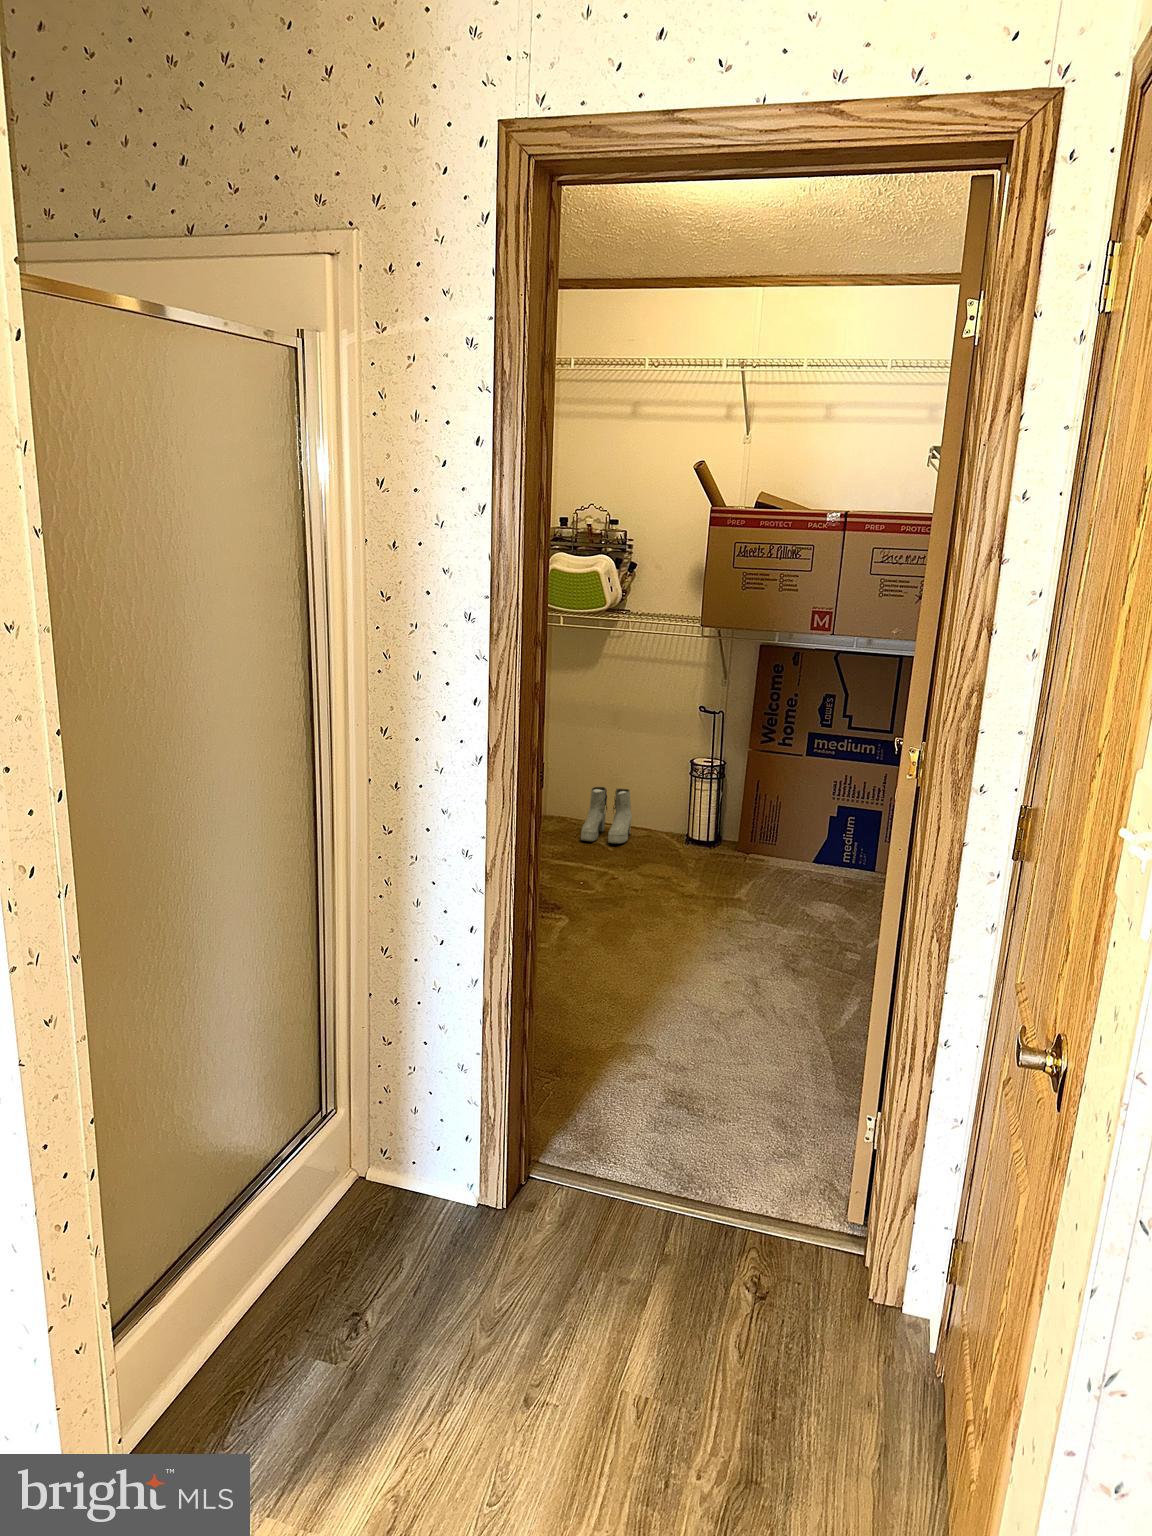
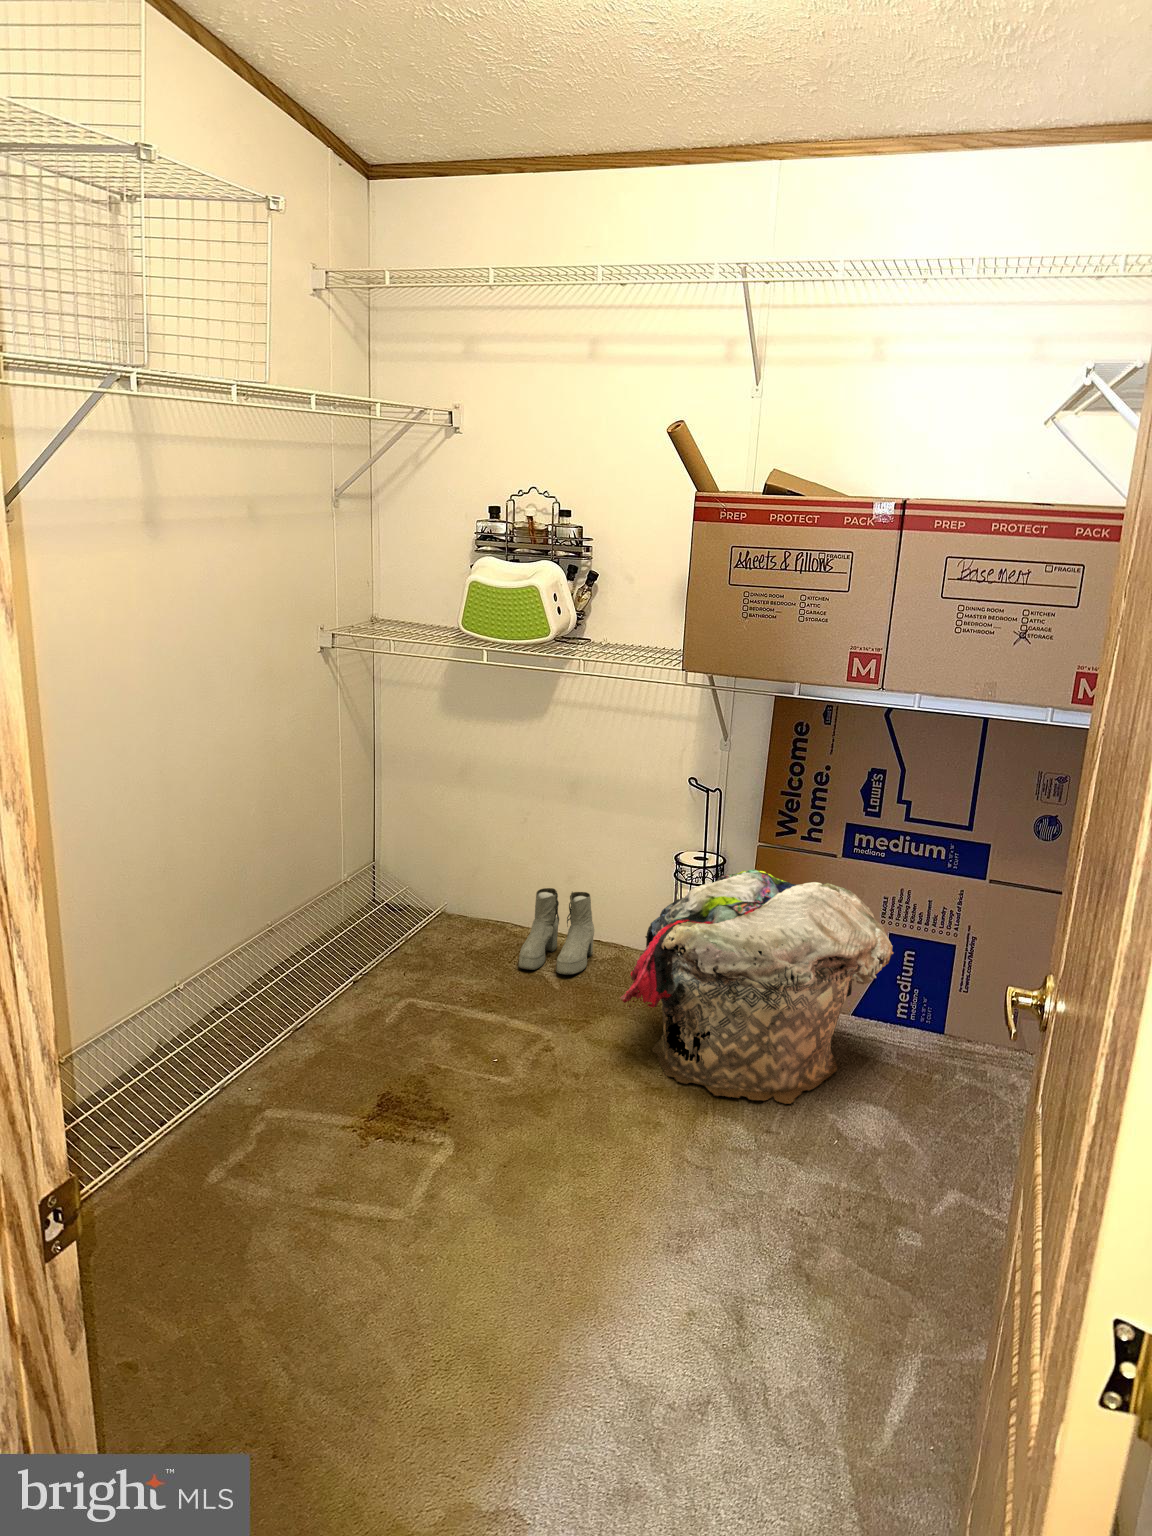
laundry basket: none [661,759,842,907] -> present [620,869,893,1104]

